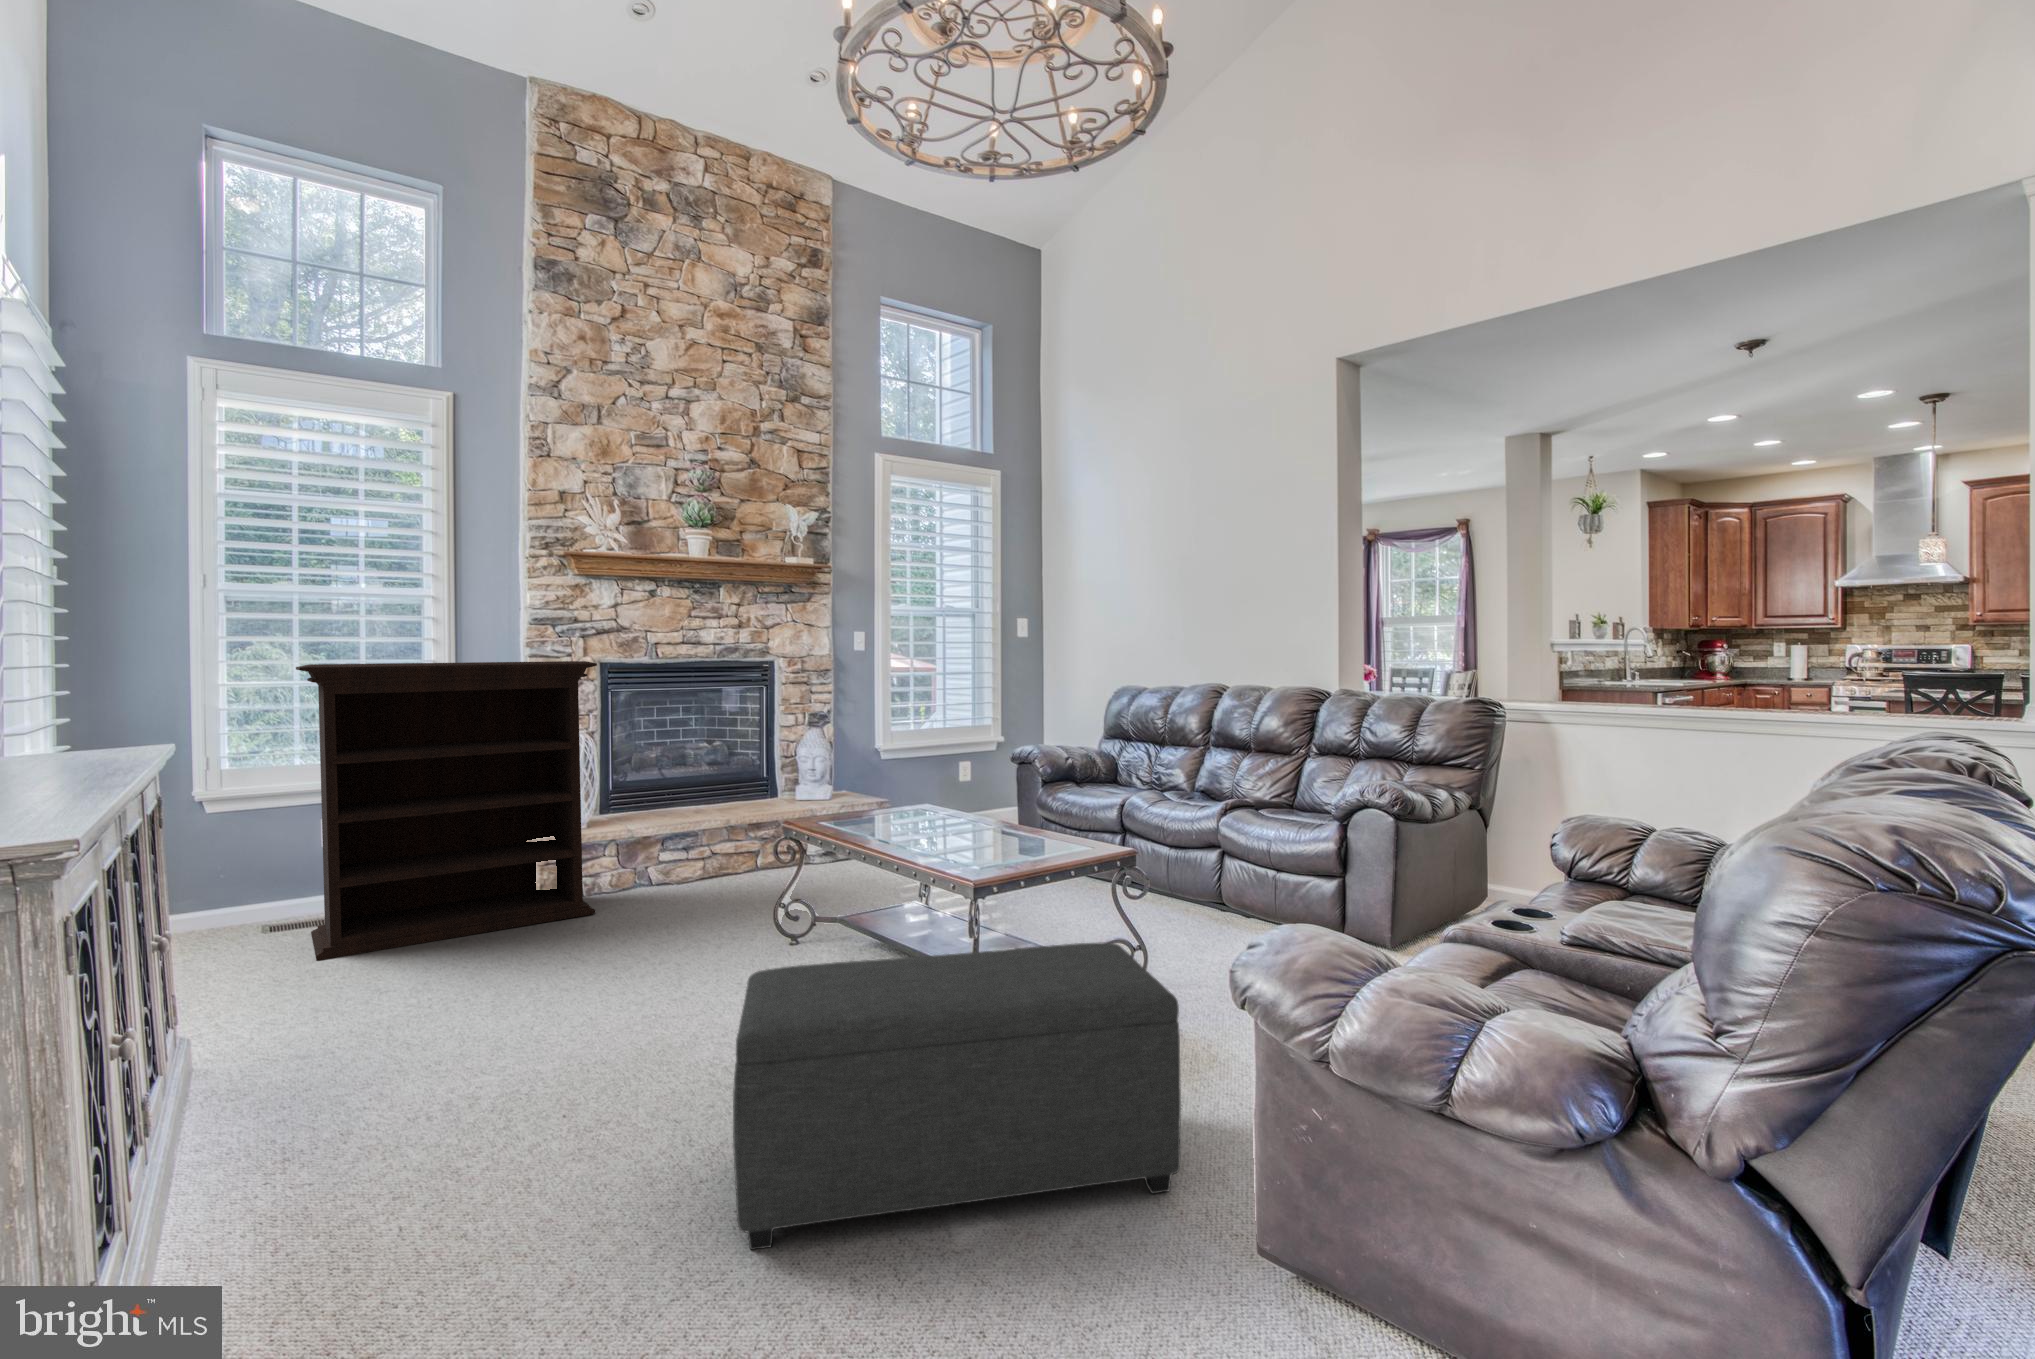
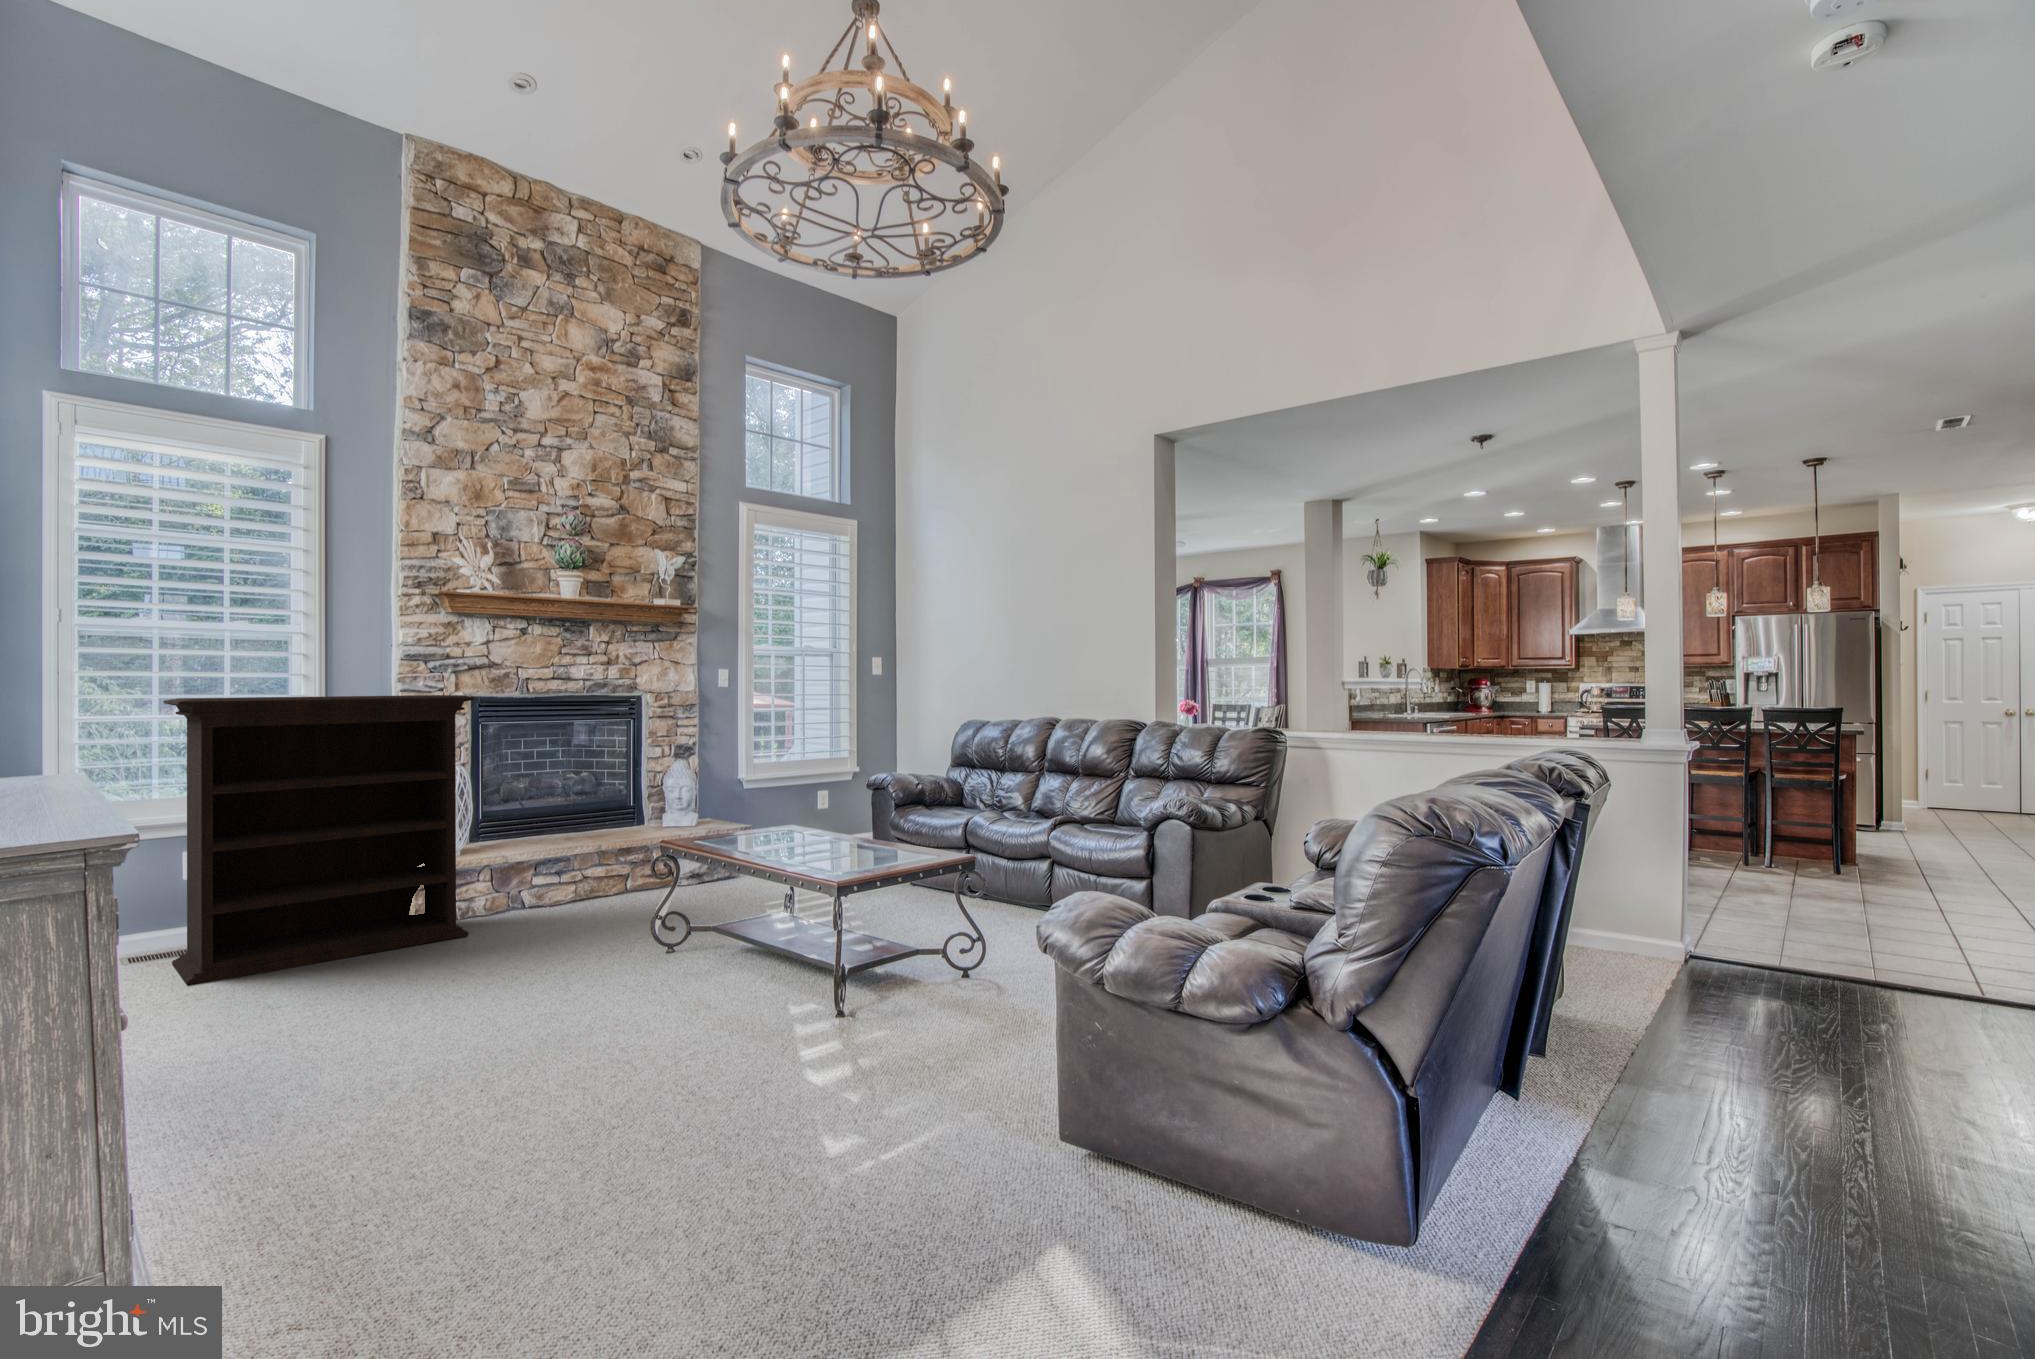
ottoman: present [733,943,1181,1250] -> none [651,924,1005,1169]

